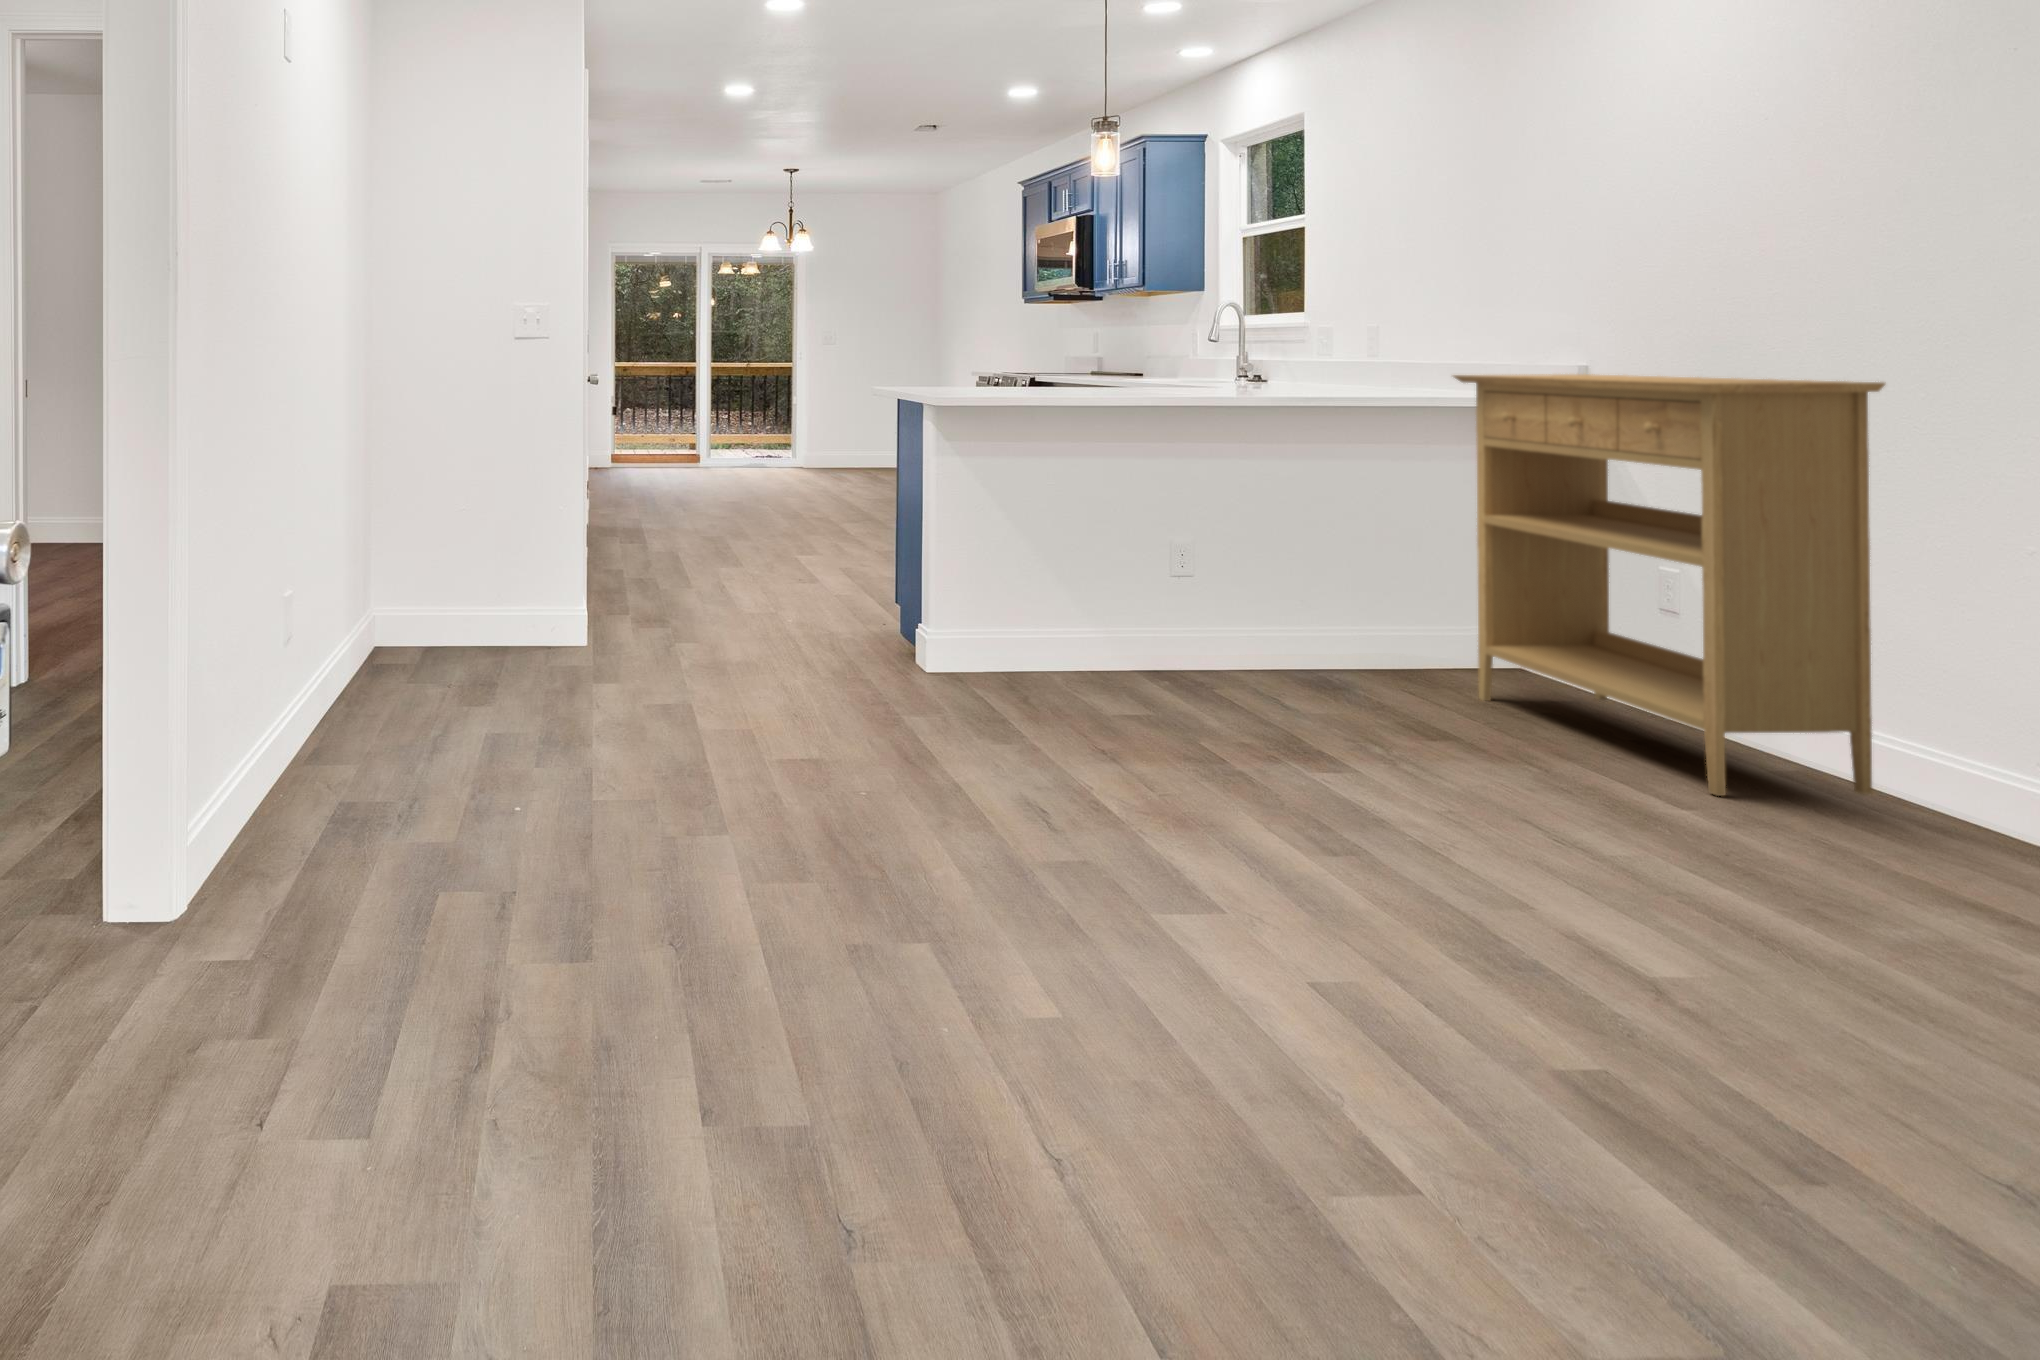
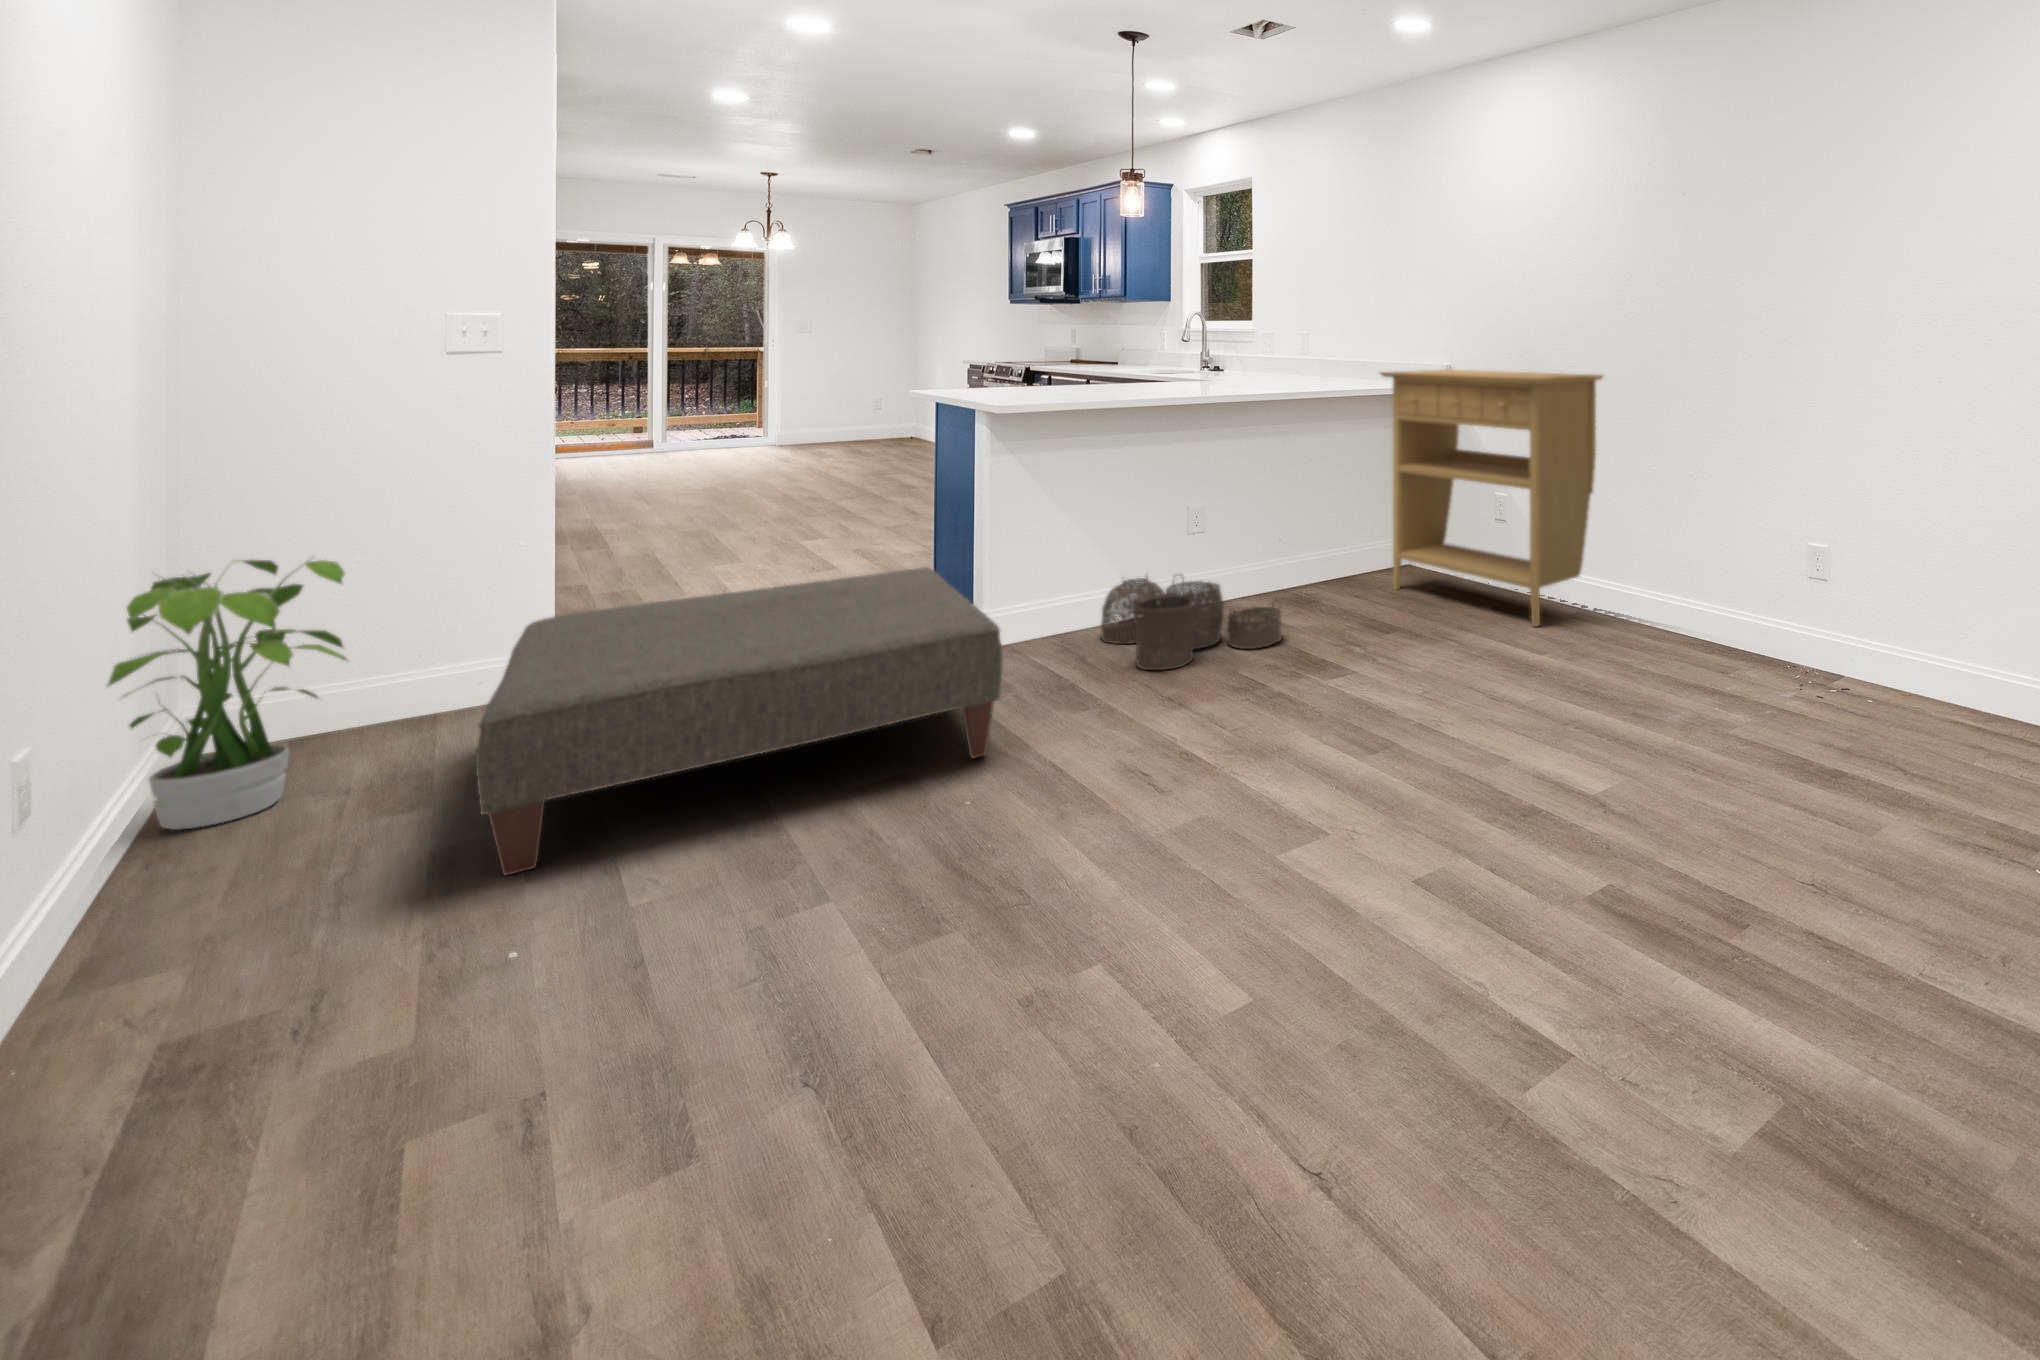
potted plant: none [368,486,485,673] -> present [108,560,347,830]
ottoman: none [527,561,906,759] -> present [476,567,1003,875]
woven basket: none [1052,610,1273,728] -> present [1101,574,1282,670]

